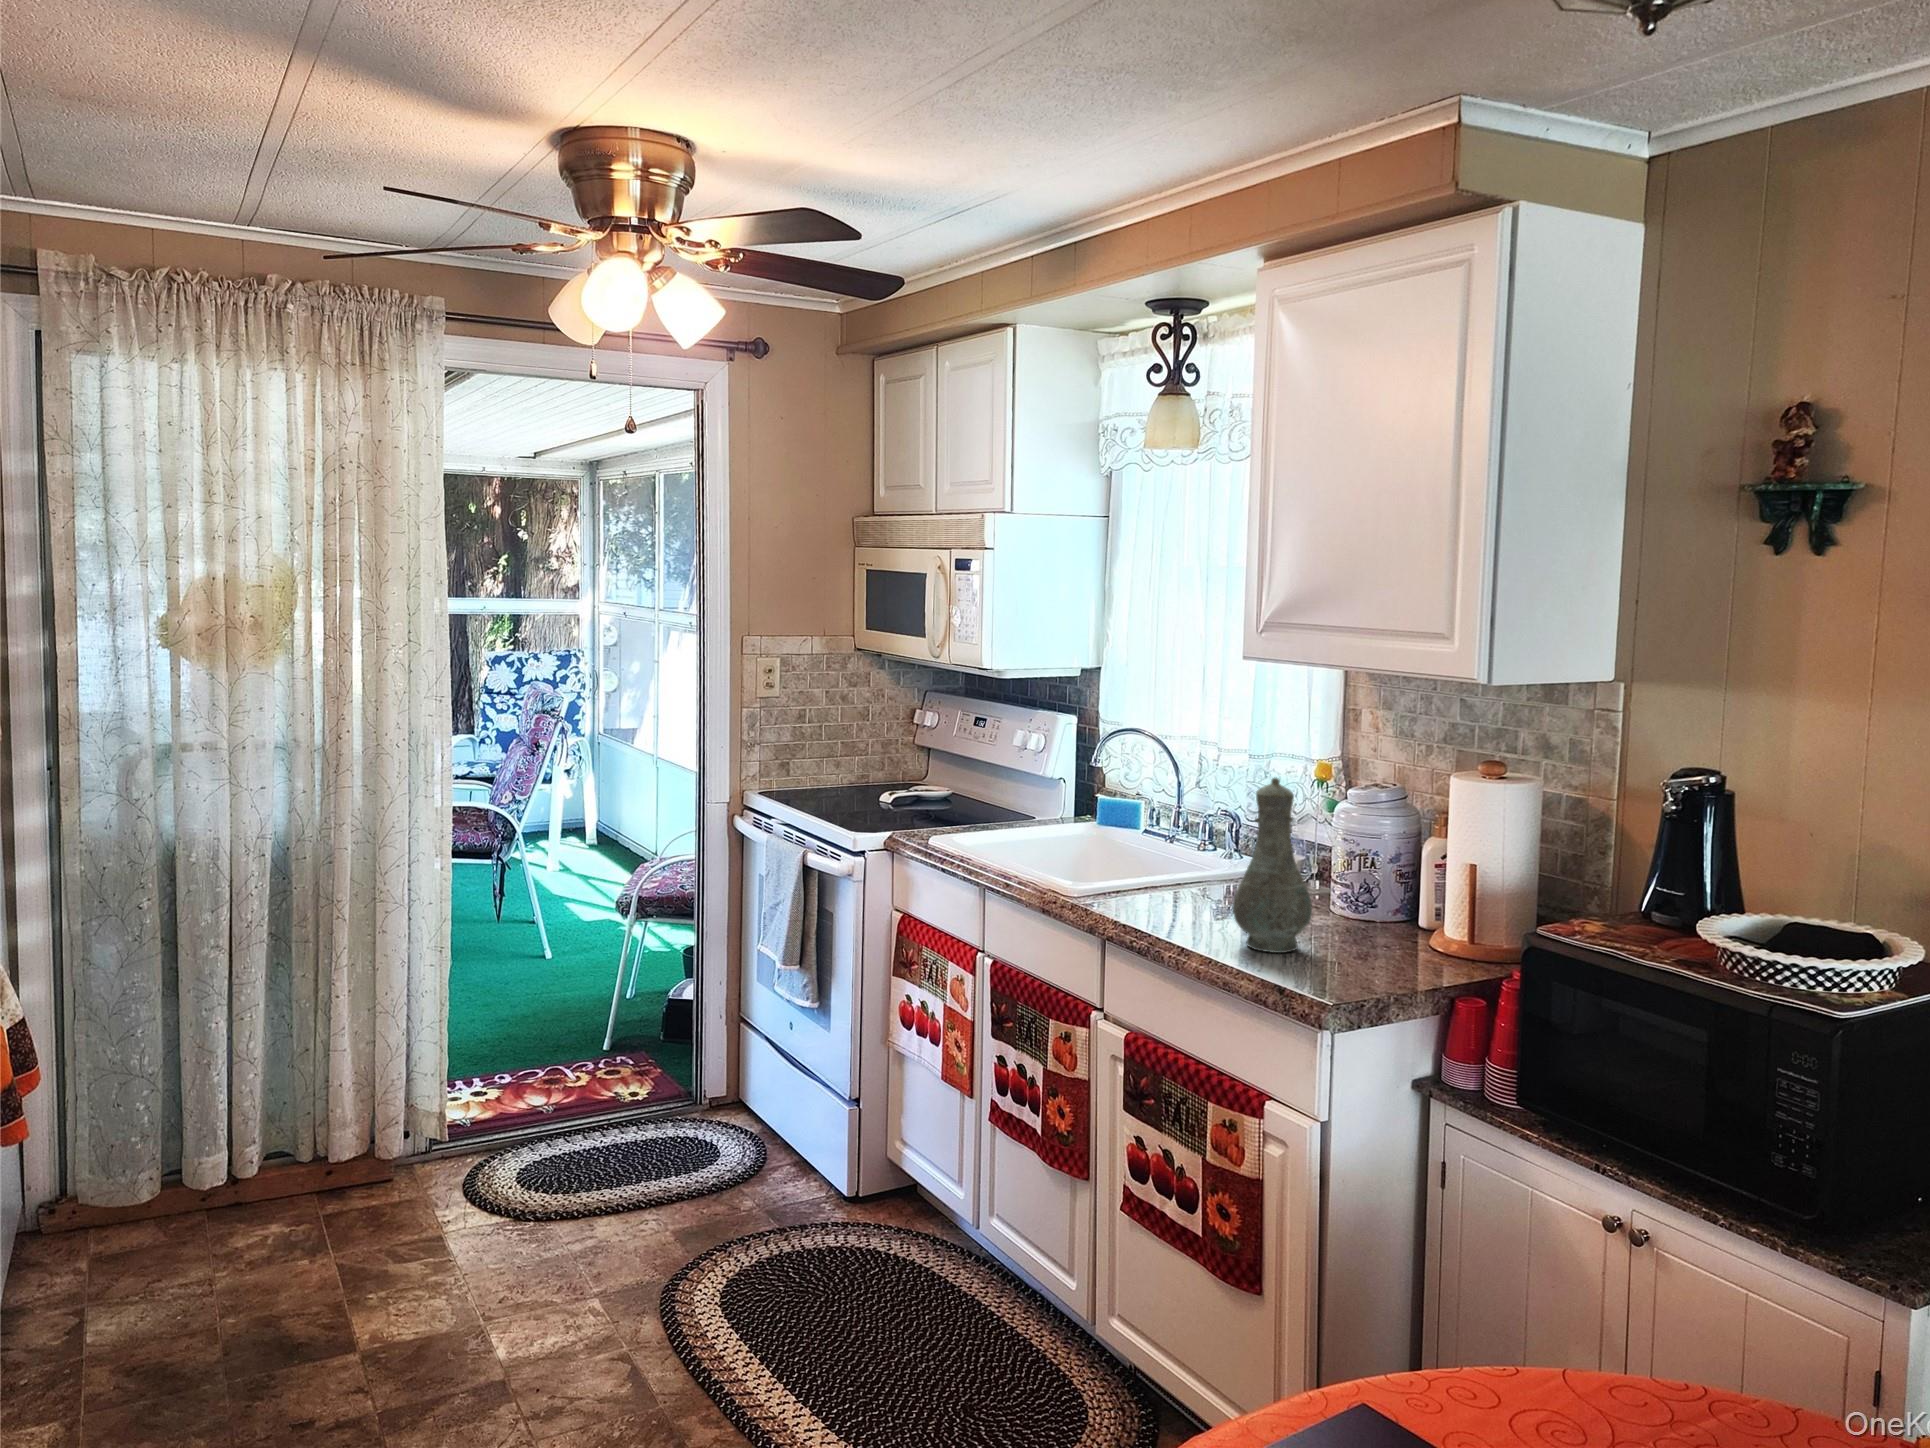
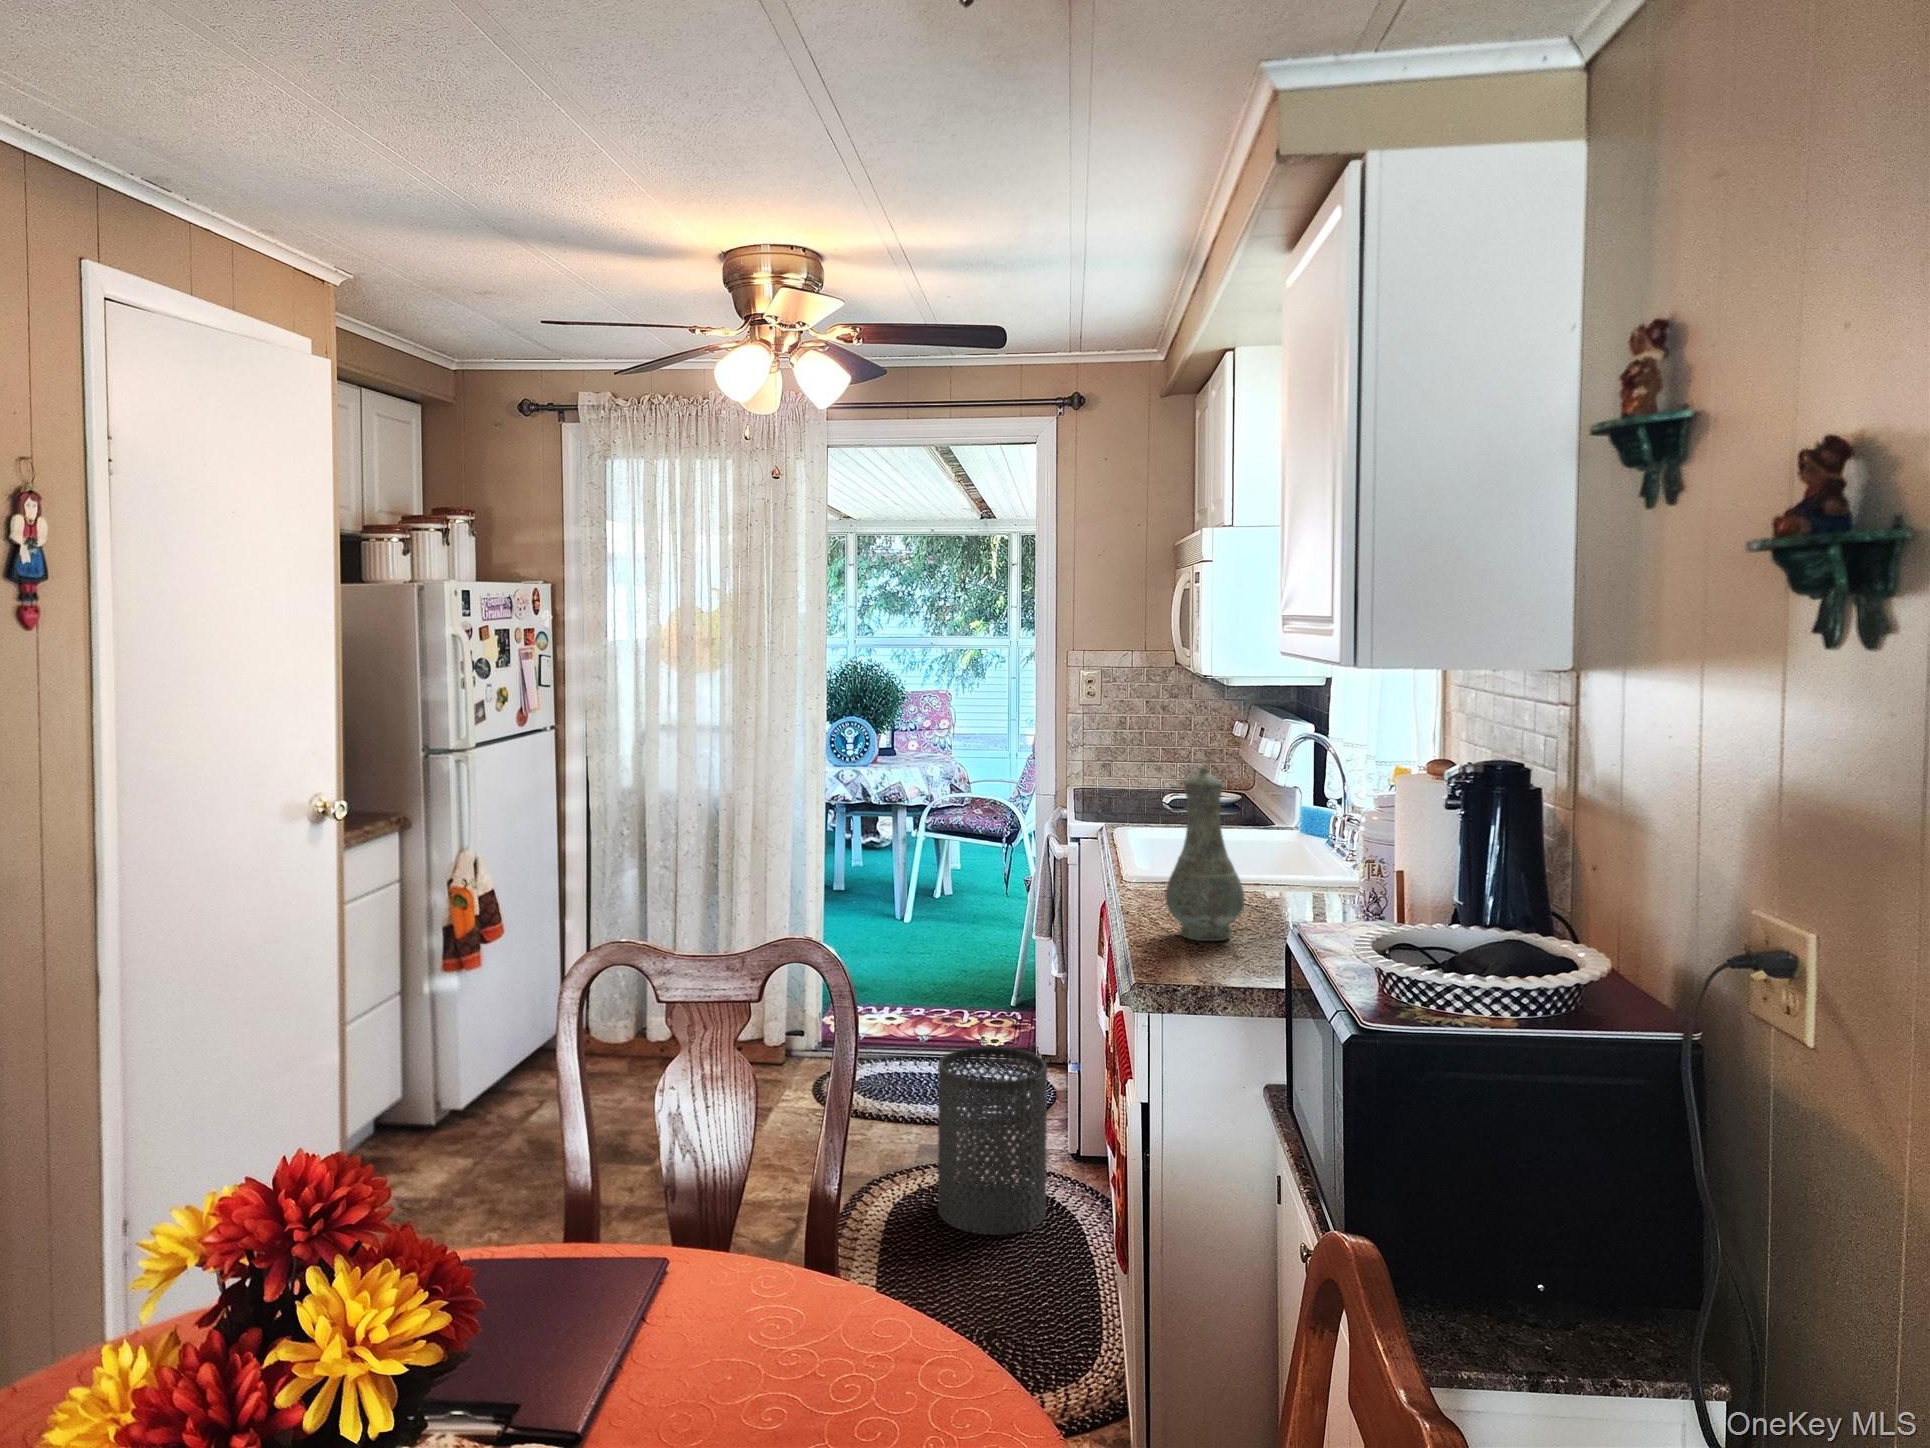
trash can: none [771,1099,904,1318] -> present [938,1047,1047,1235]

